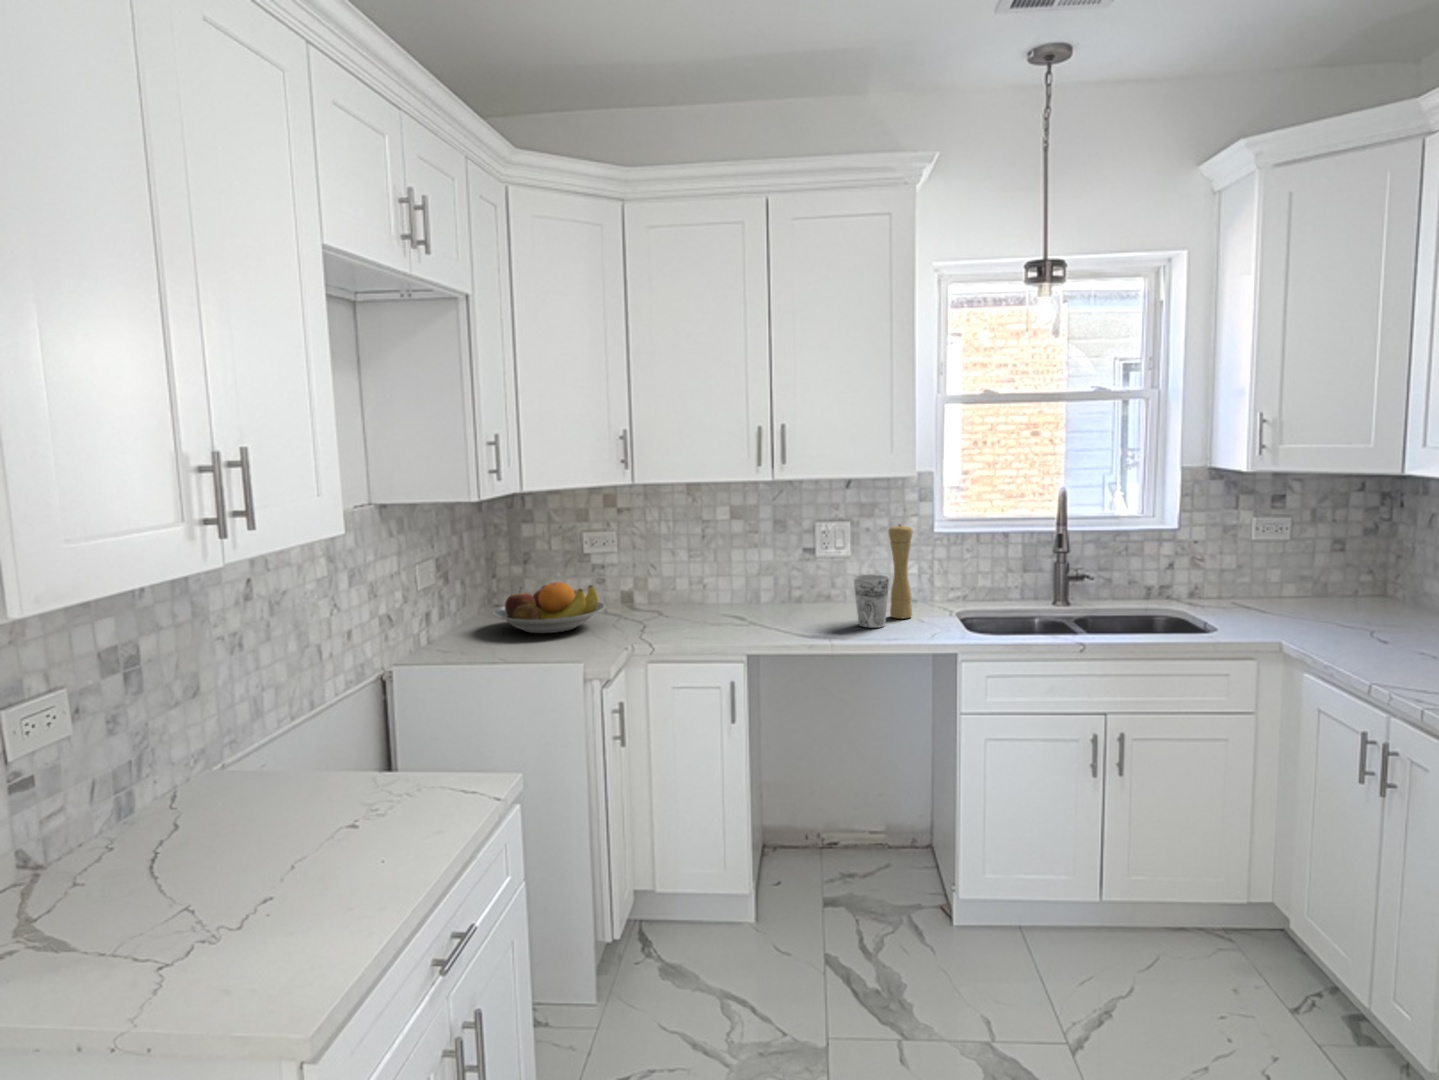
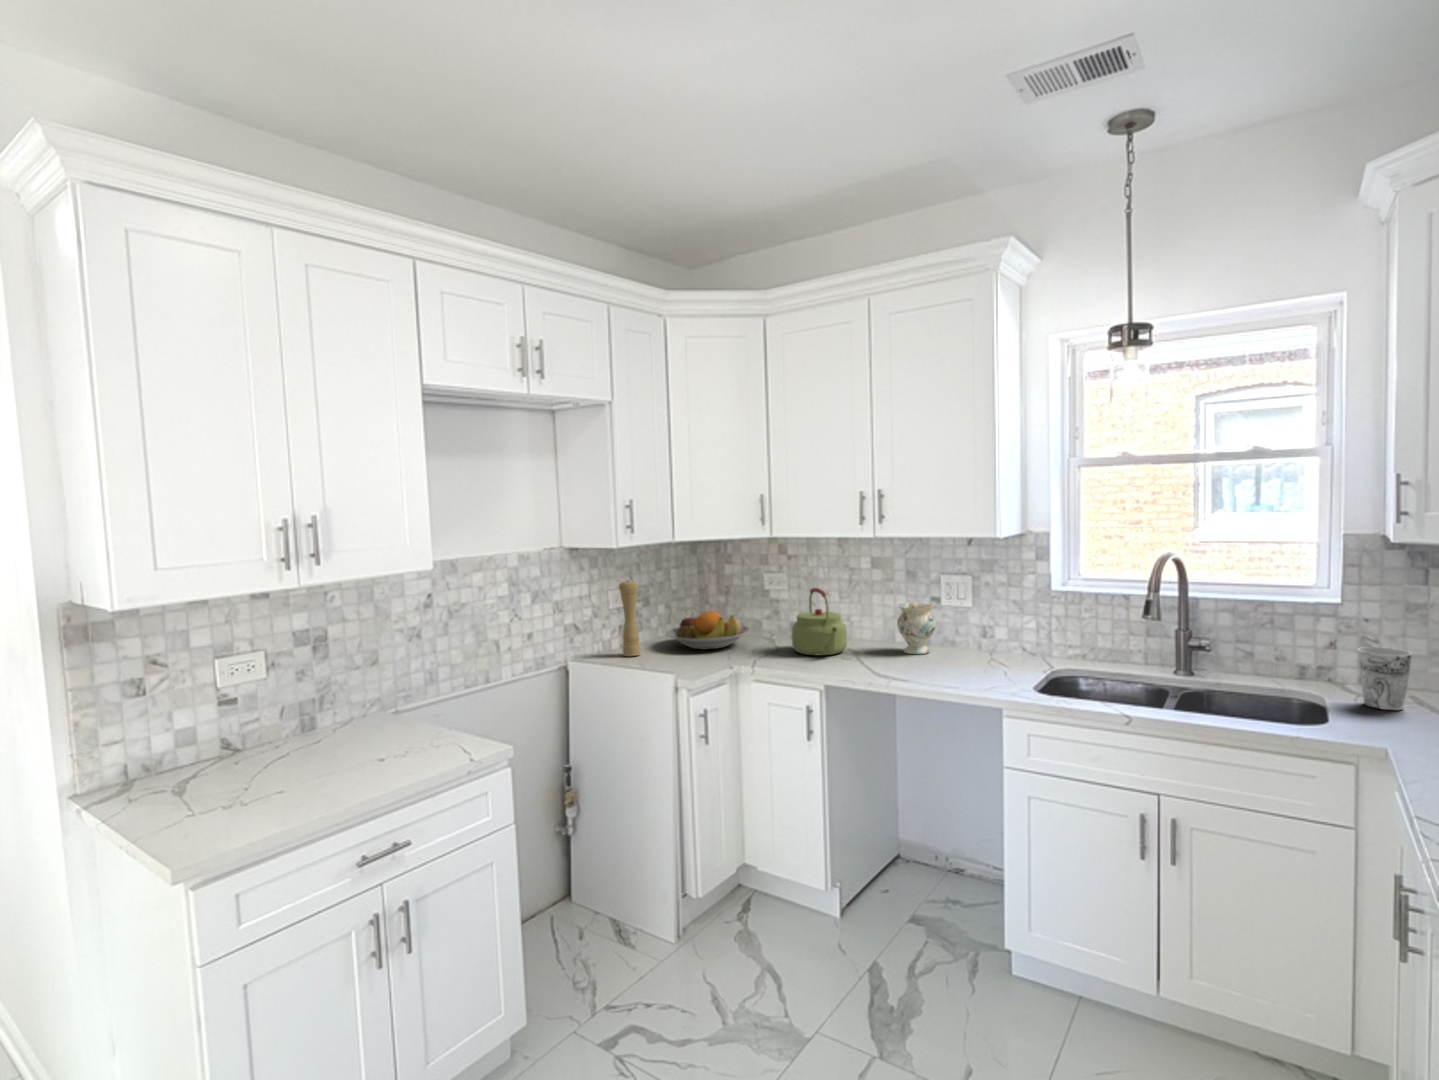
pepper mill: present [889,524,912,619] -> present [619,580,640,656]
kettle: none [665,543,736,625] -> present [792,588,847,656]
vase: none [779,554,823,613] -> present [897,603,936,654]
cup: present [854,575,889,628] -> present [1357,647,1412,710]

